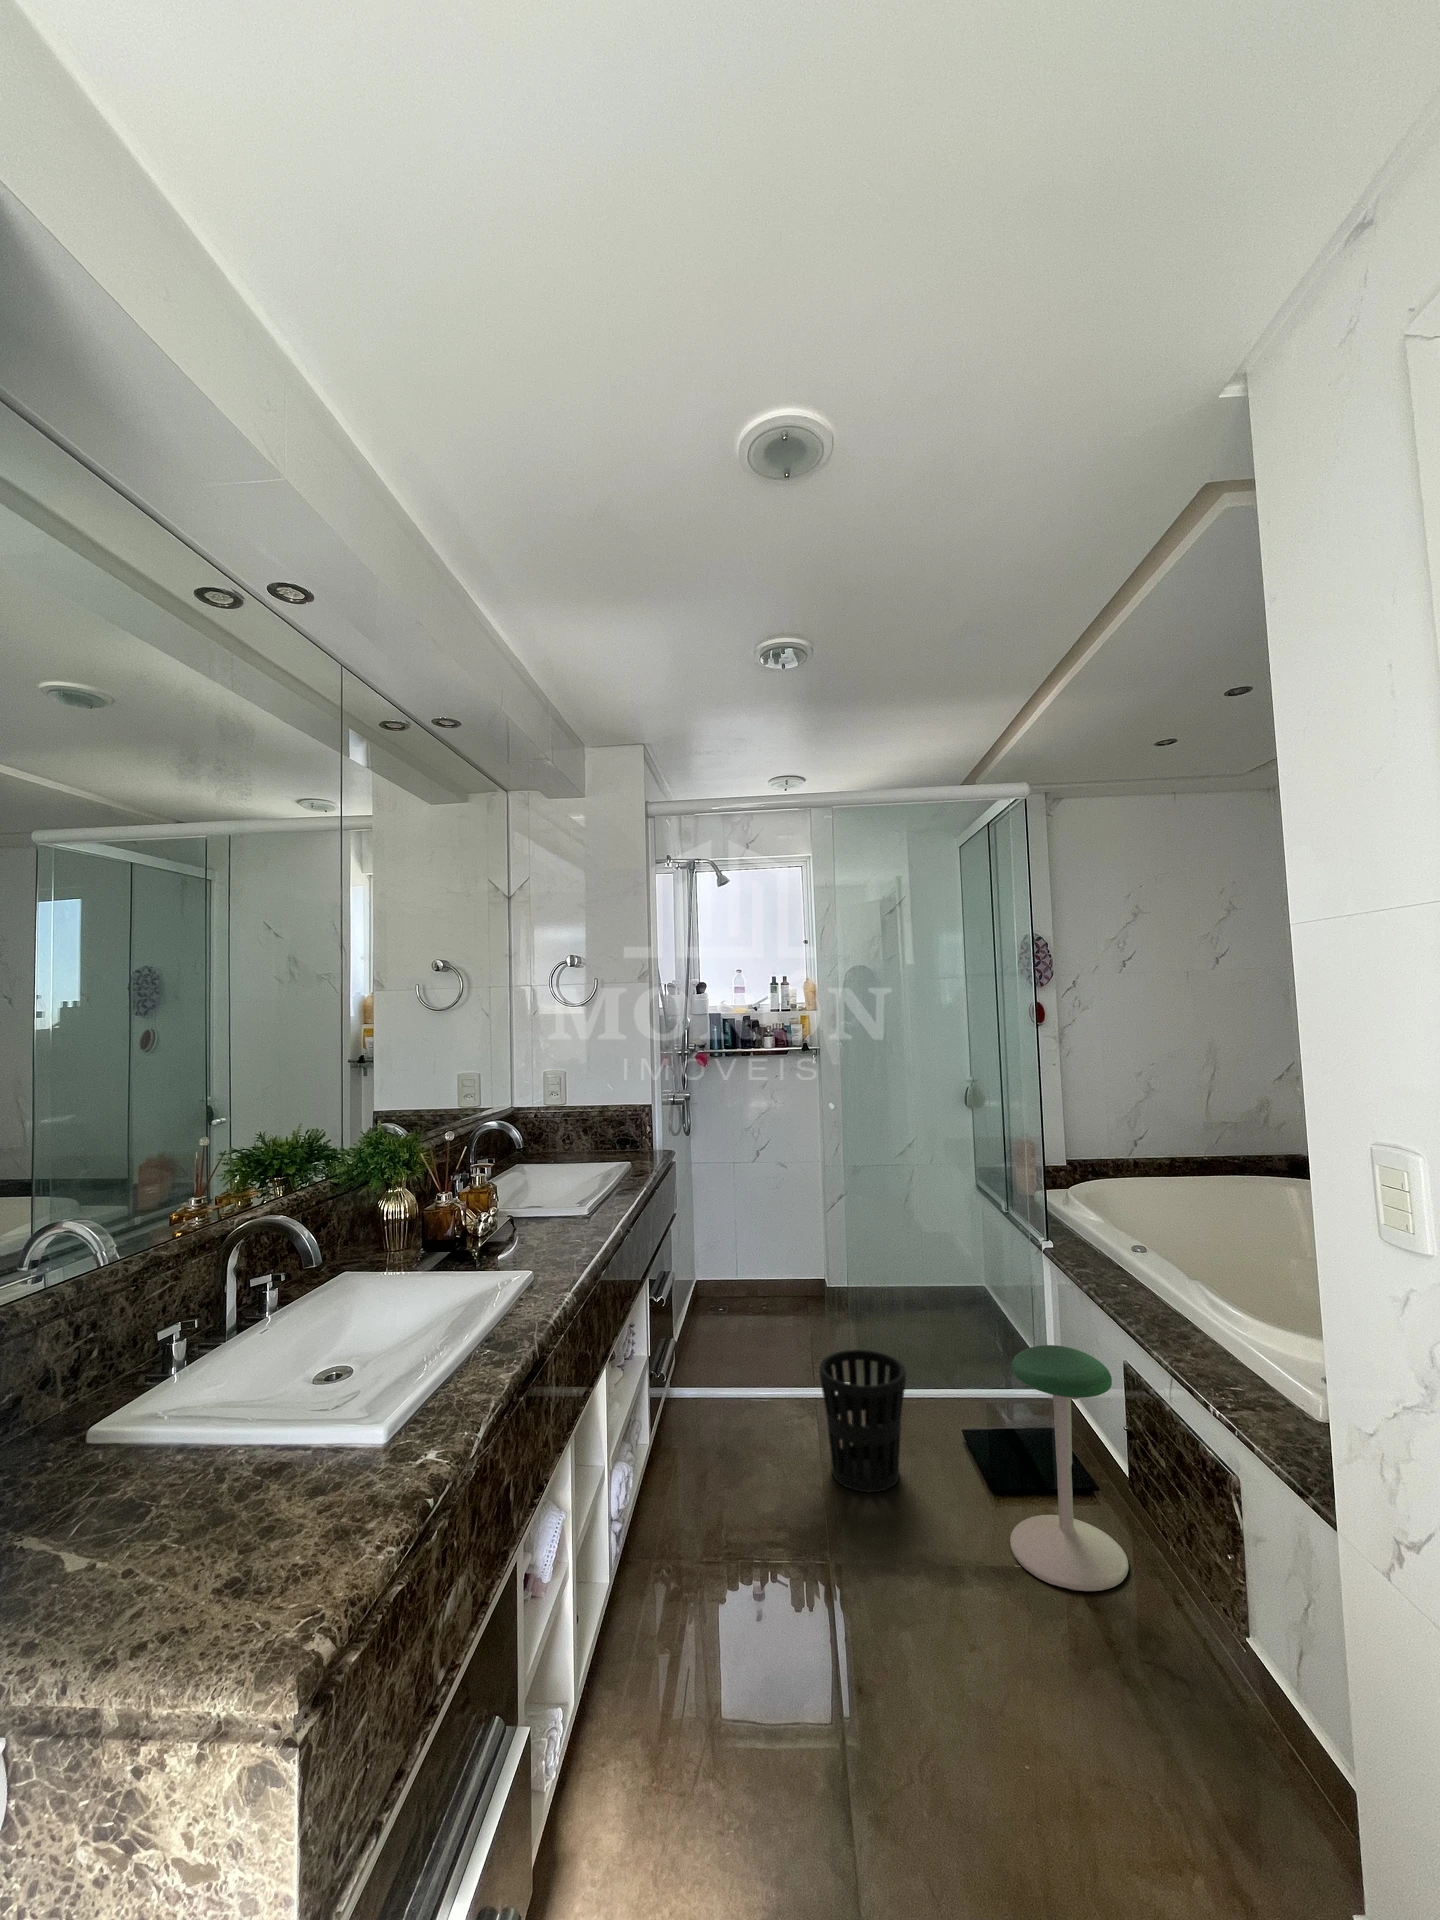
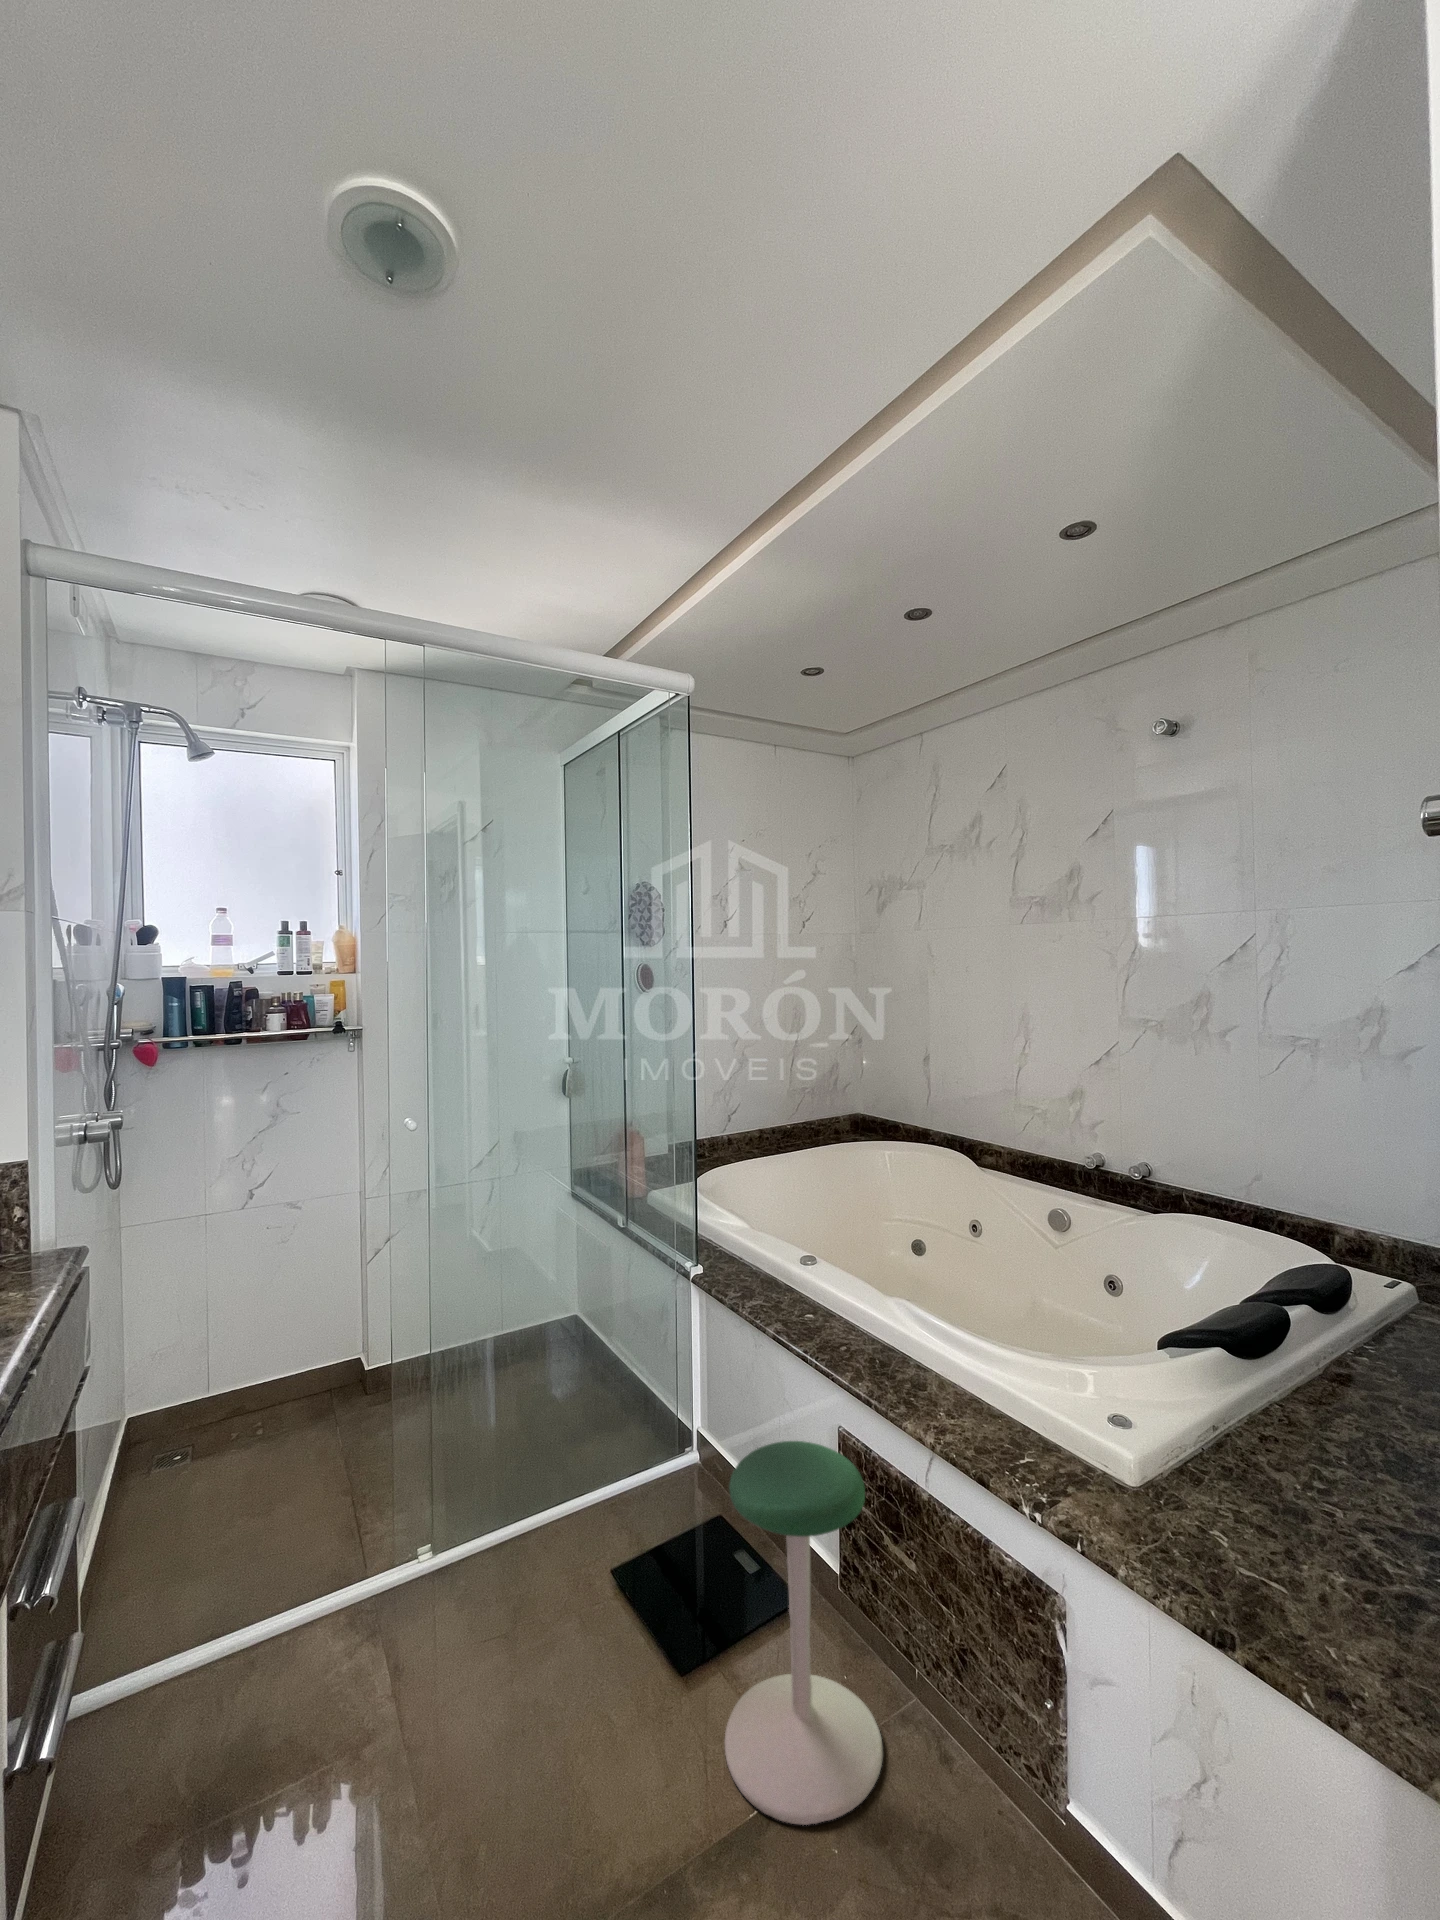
wastebasket: present [819,1350,906,1492] -> none [404,1509,551,1775]

